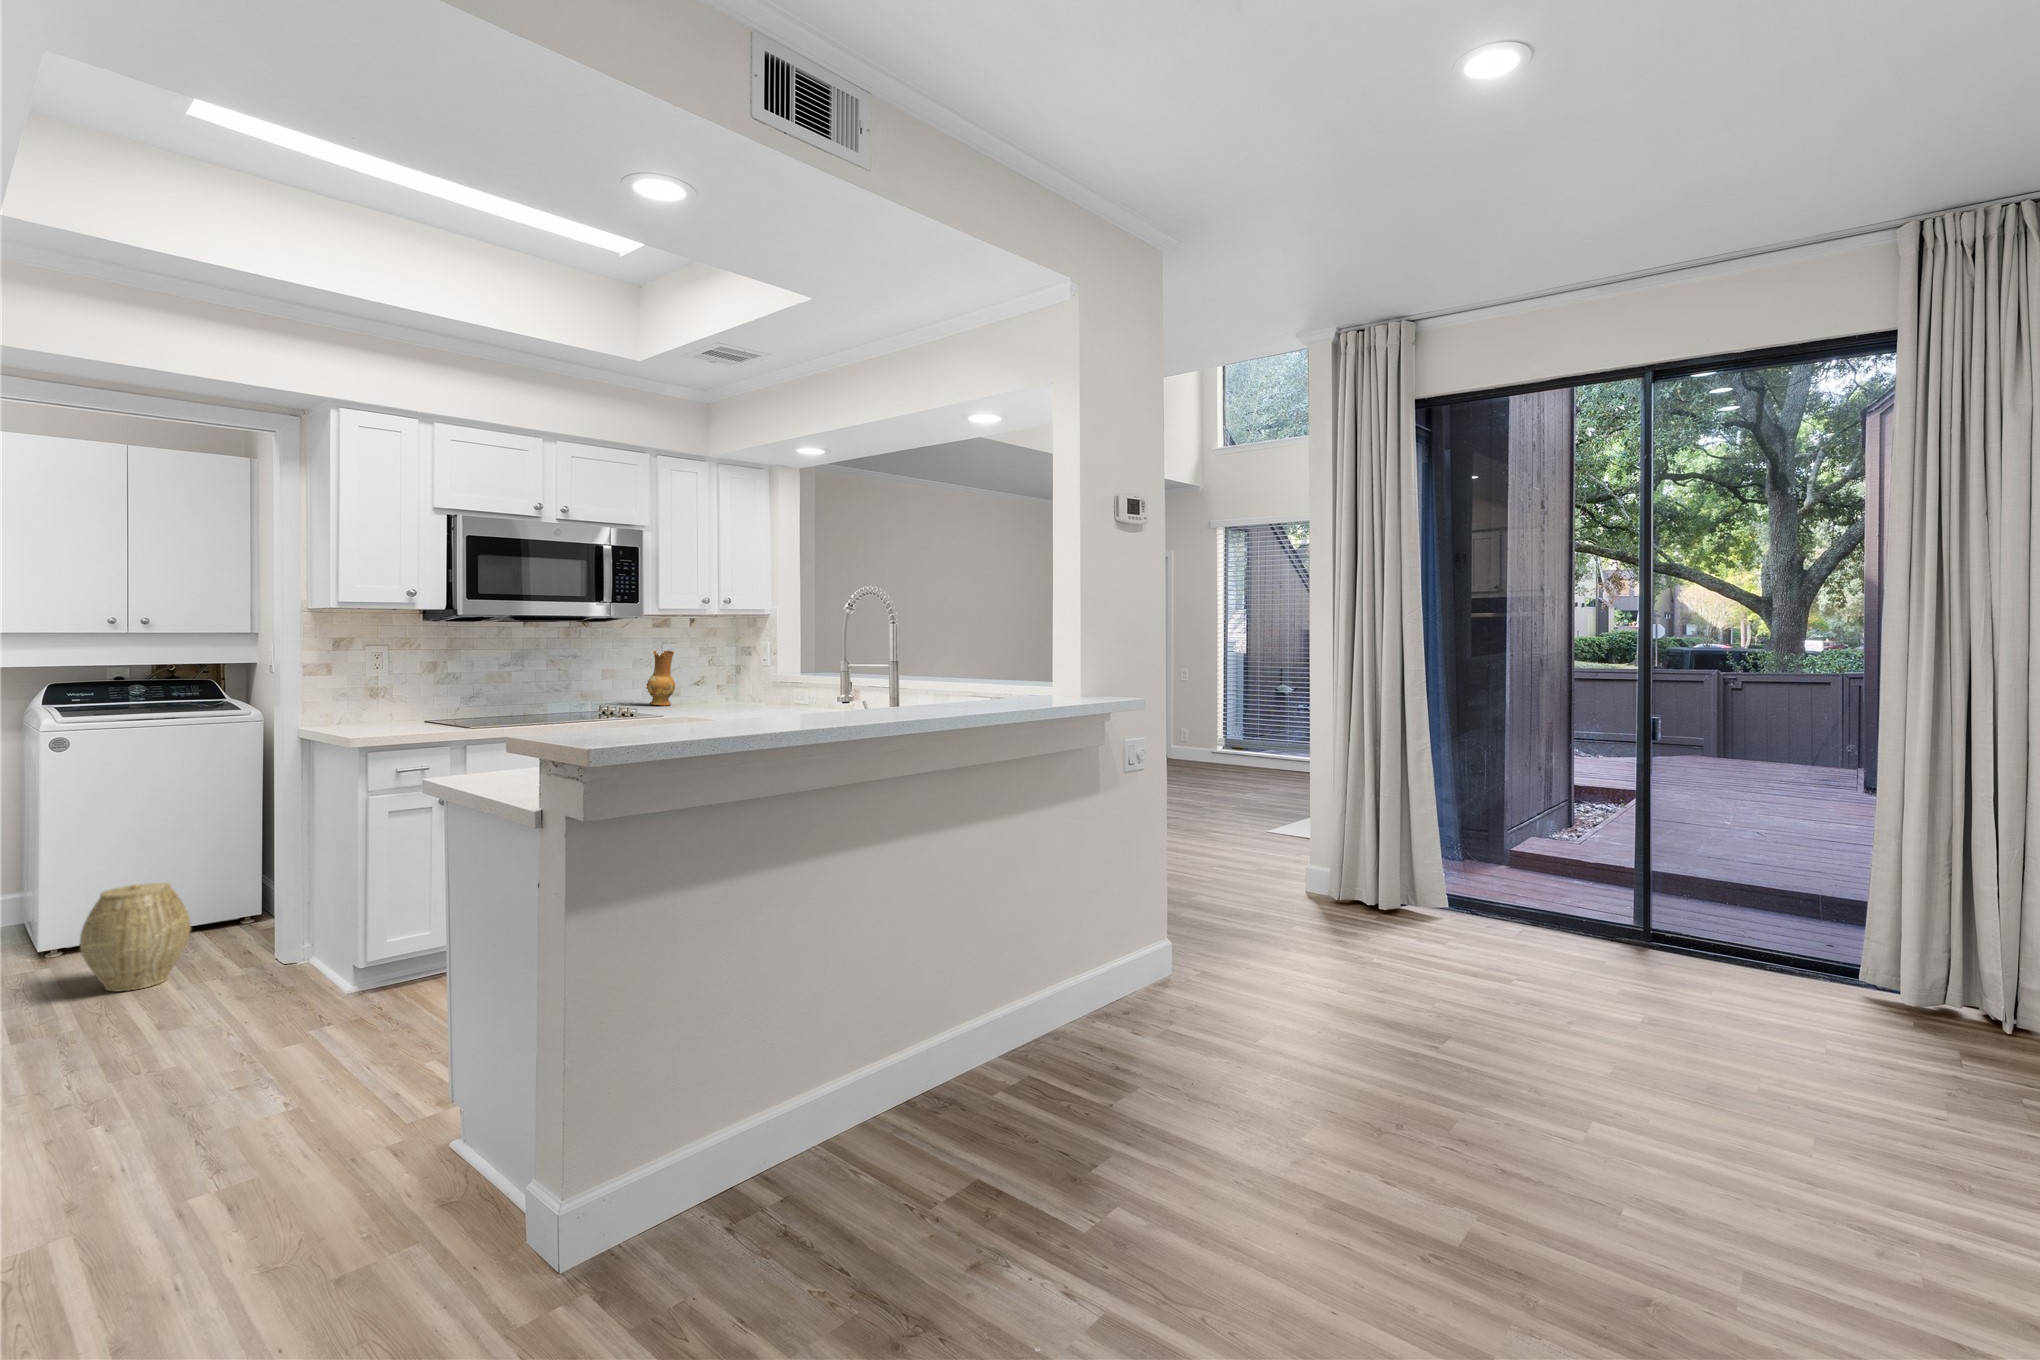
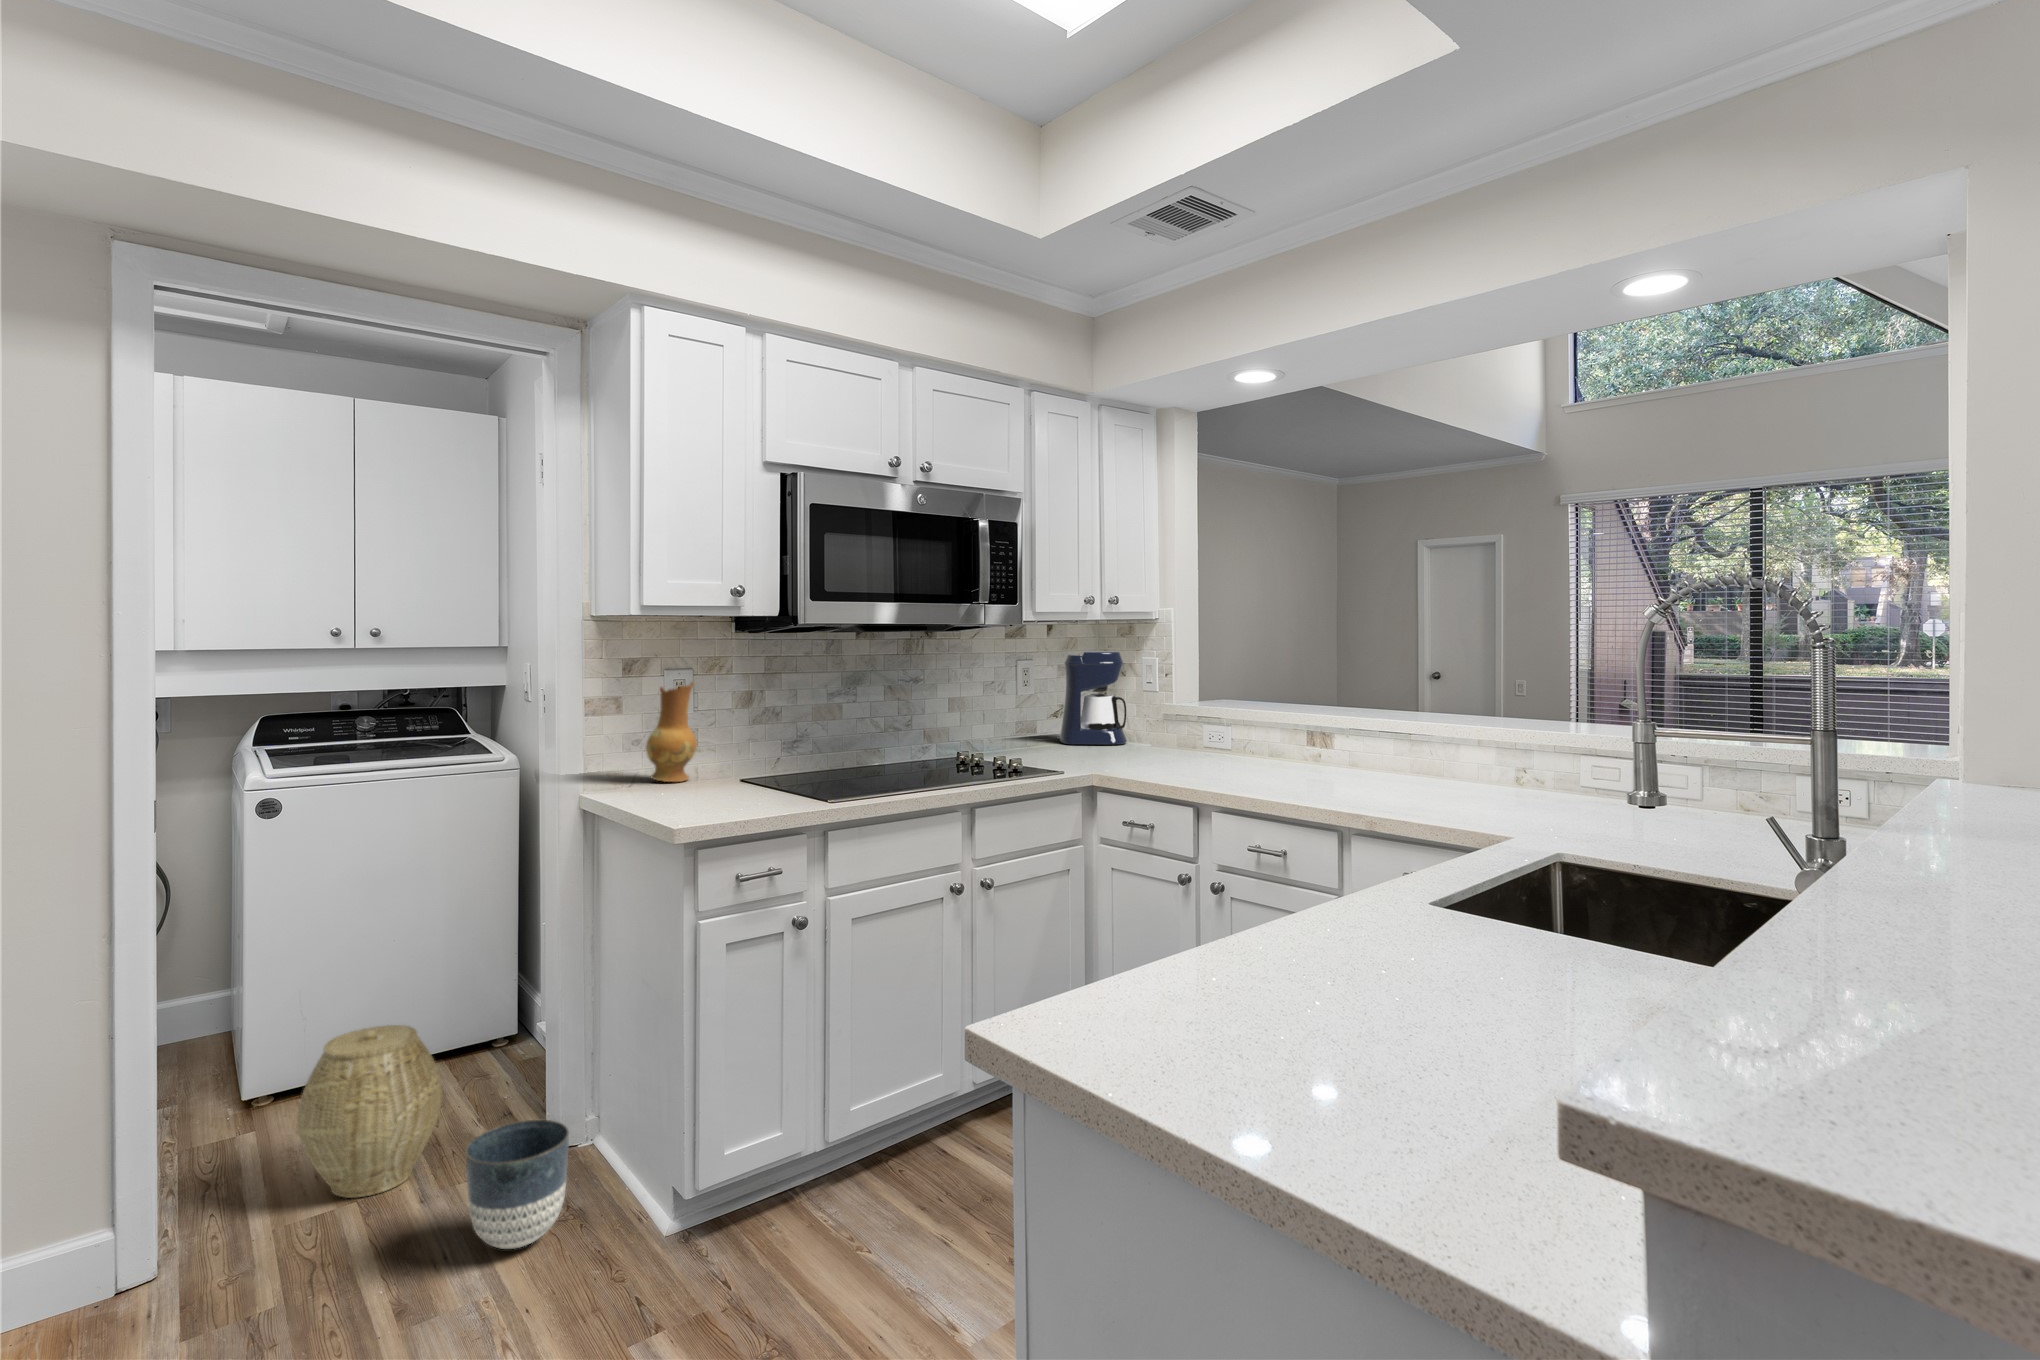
coffee maker: none [700,639,751,704] -> present [1060,650,1127,745]
ceramic jug: present [646,651,675,706] -> present [646,682,697,782]
planter: none [200,928,276,1004] -> present [465,1119,569,1249]

